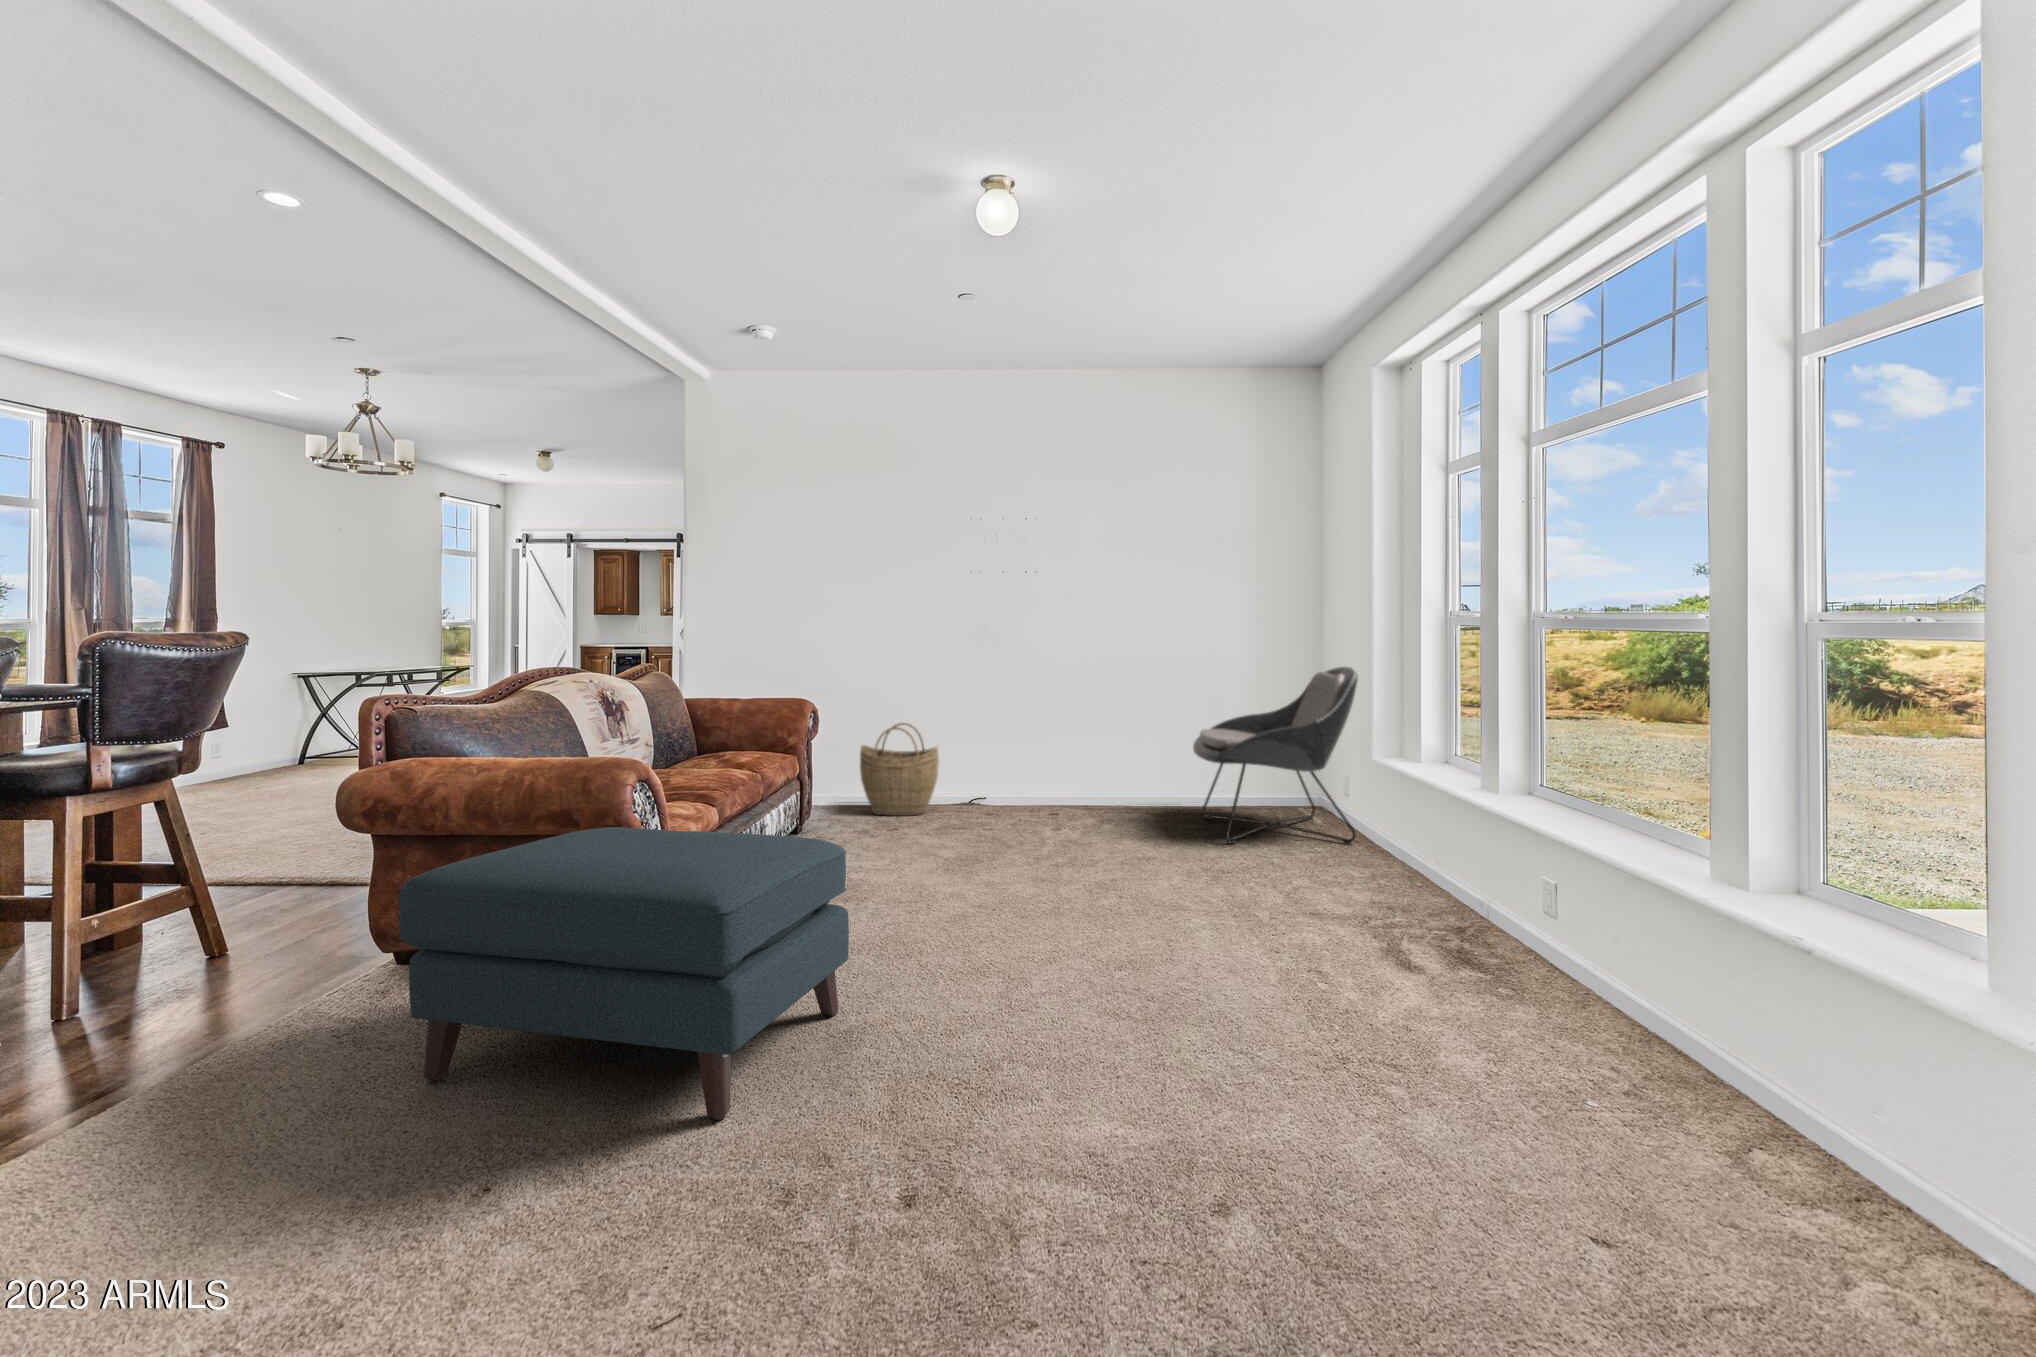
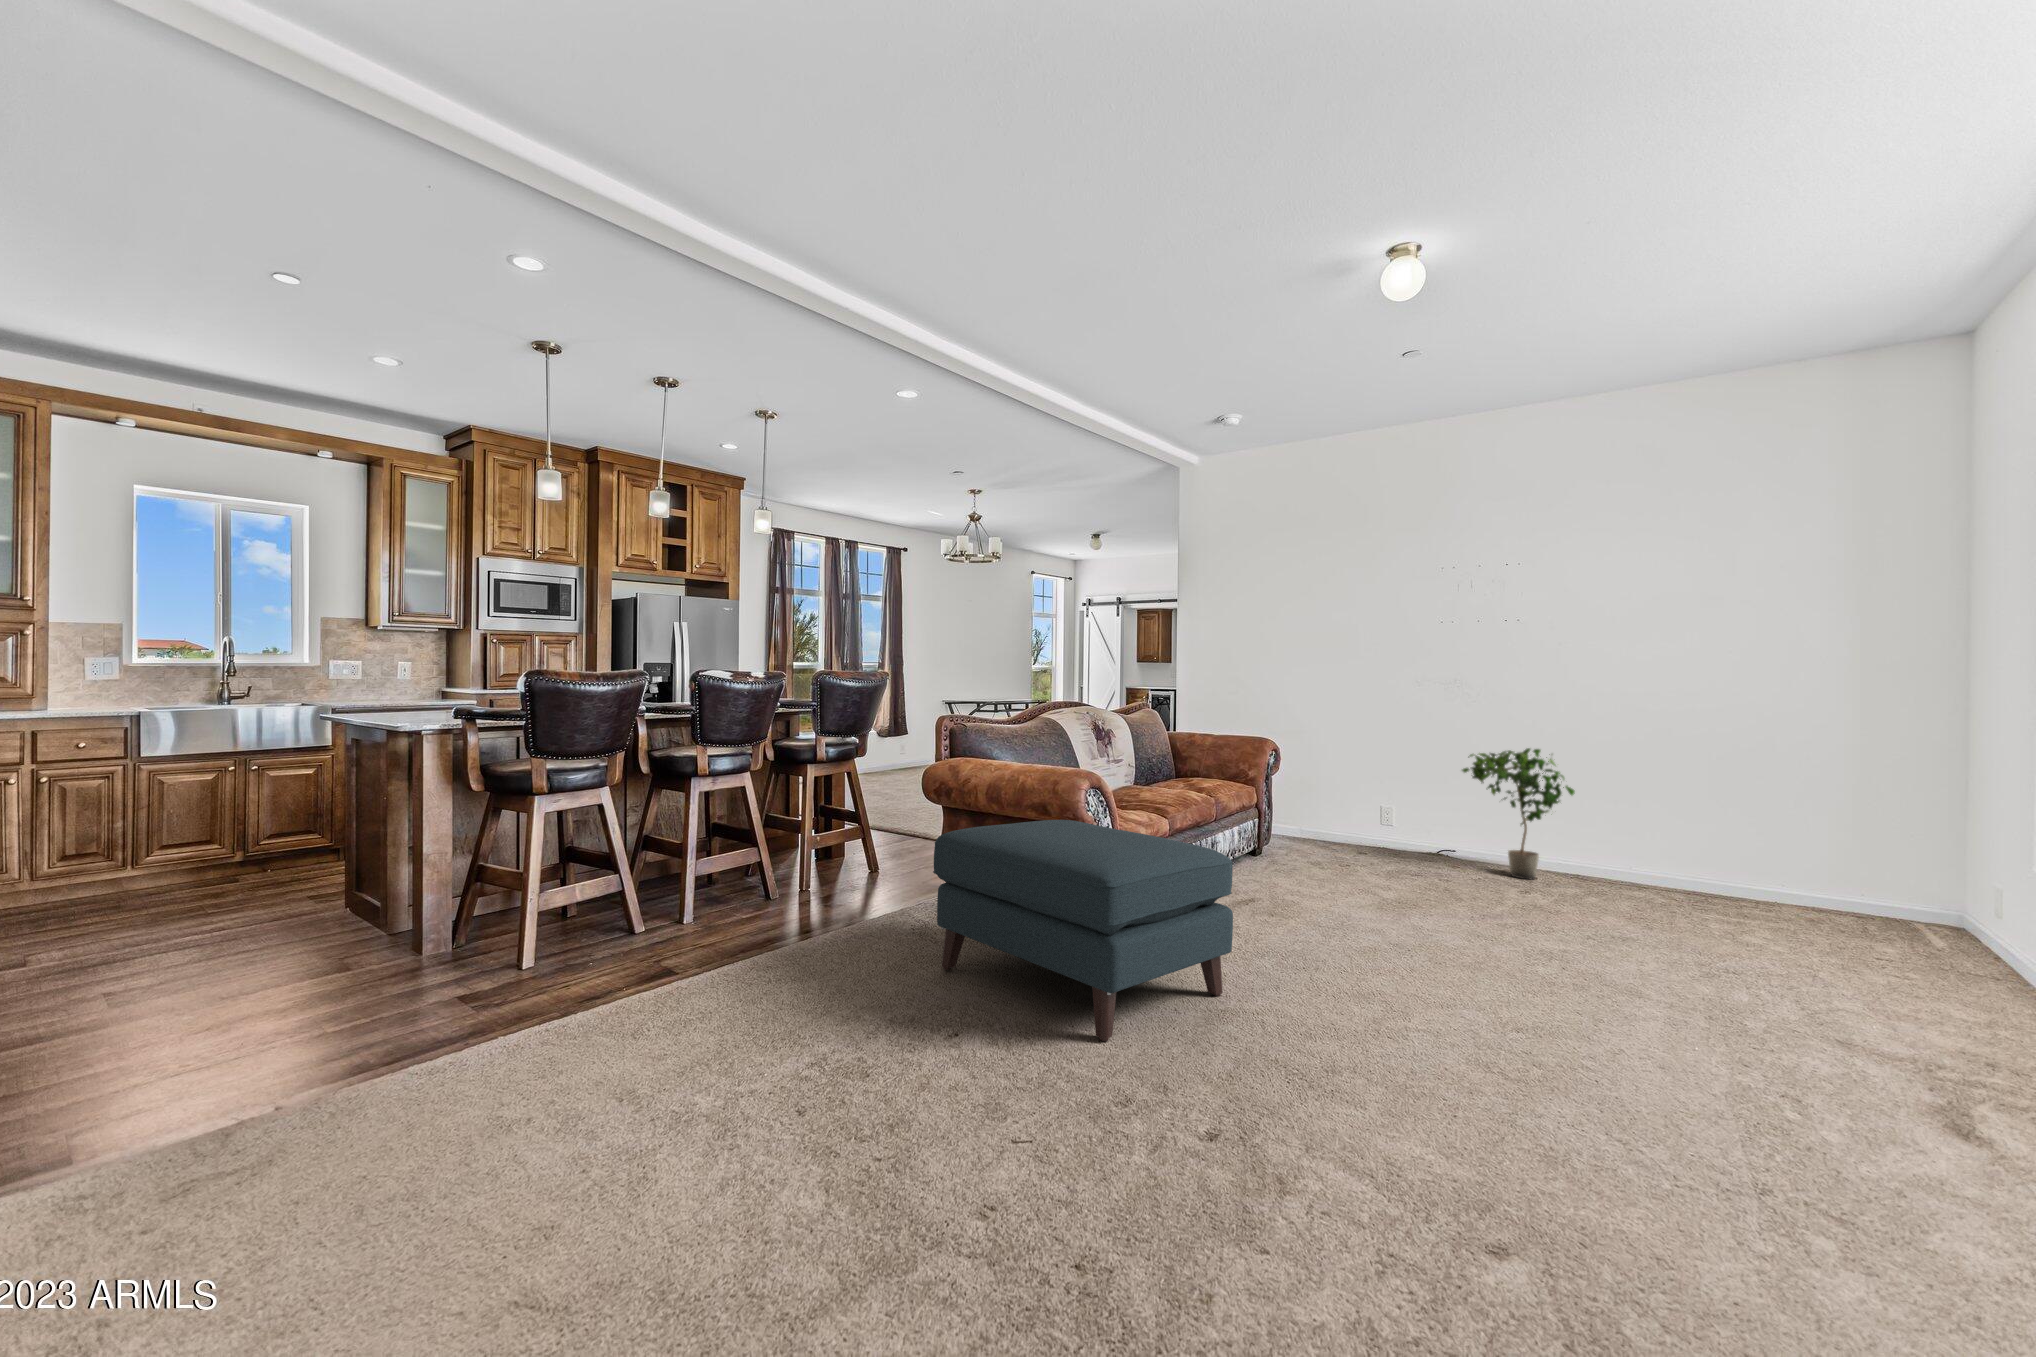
lounge chair: present [1193,667,1358,844] -> none [1700,742,1957,966]
potted plant: none [999,691,1100,819] -> present [1462,748,1575,879]
woven basket: present [860,723,939,816] -> none [1321,767,1399,855]

